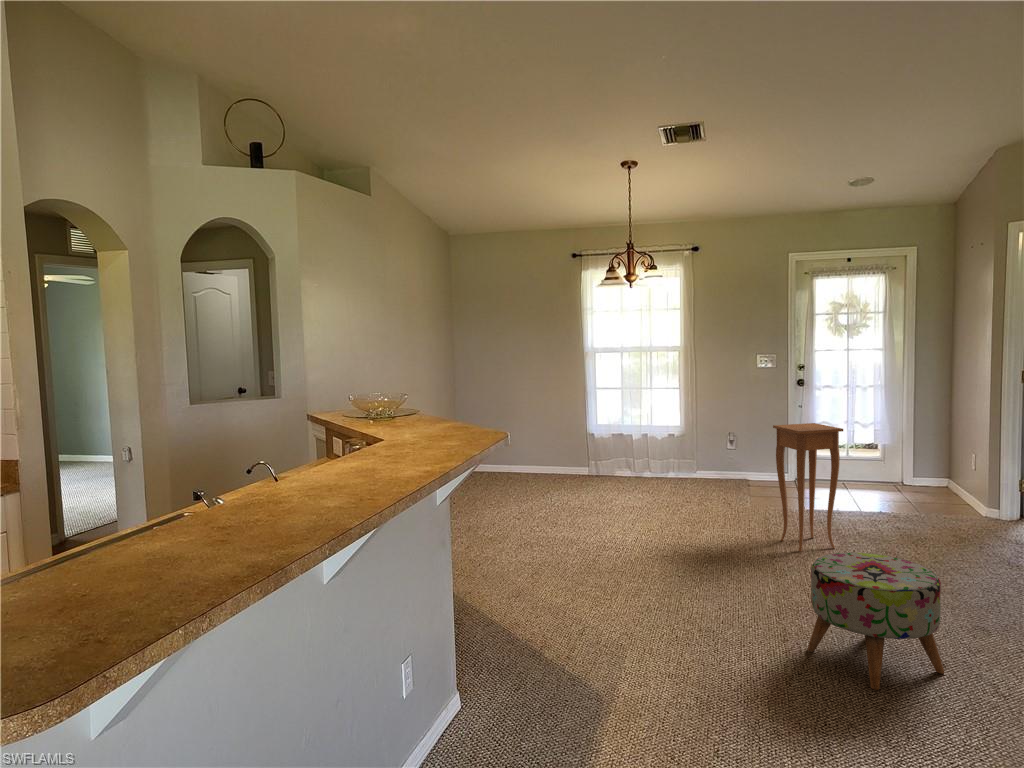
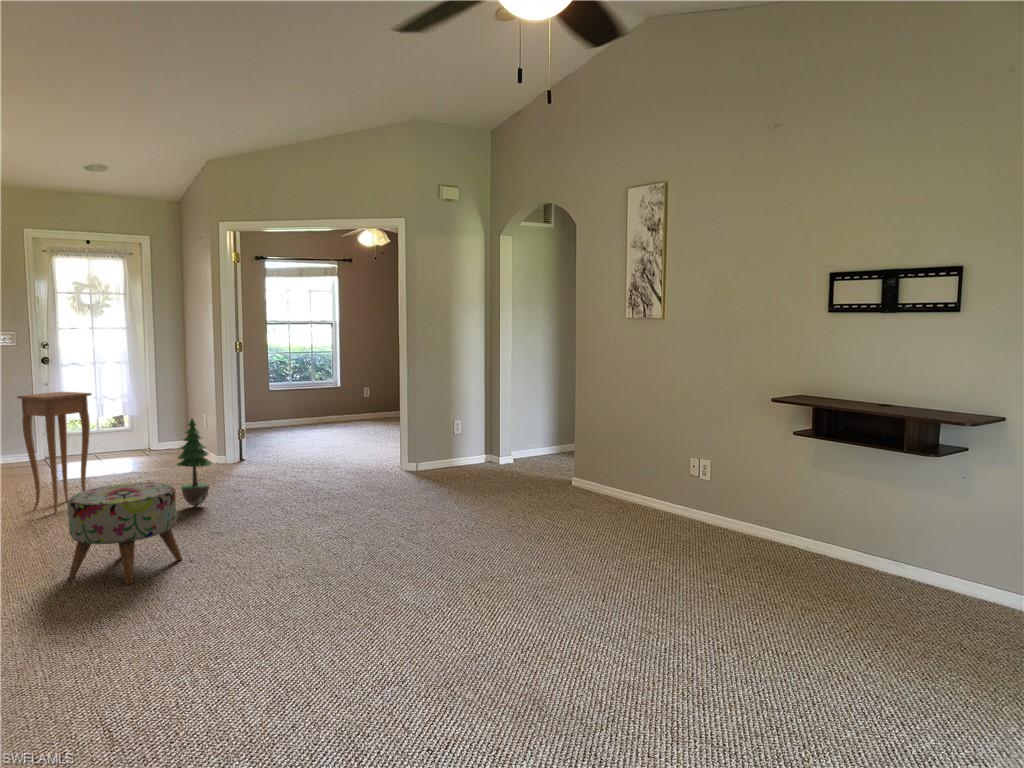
potted tree: none [937,473,987,586] -> present [177,419,211,507]

